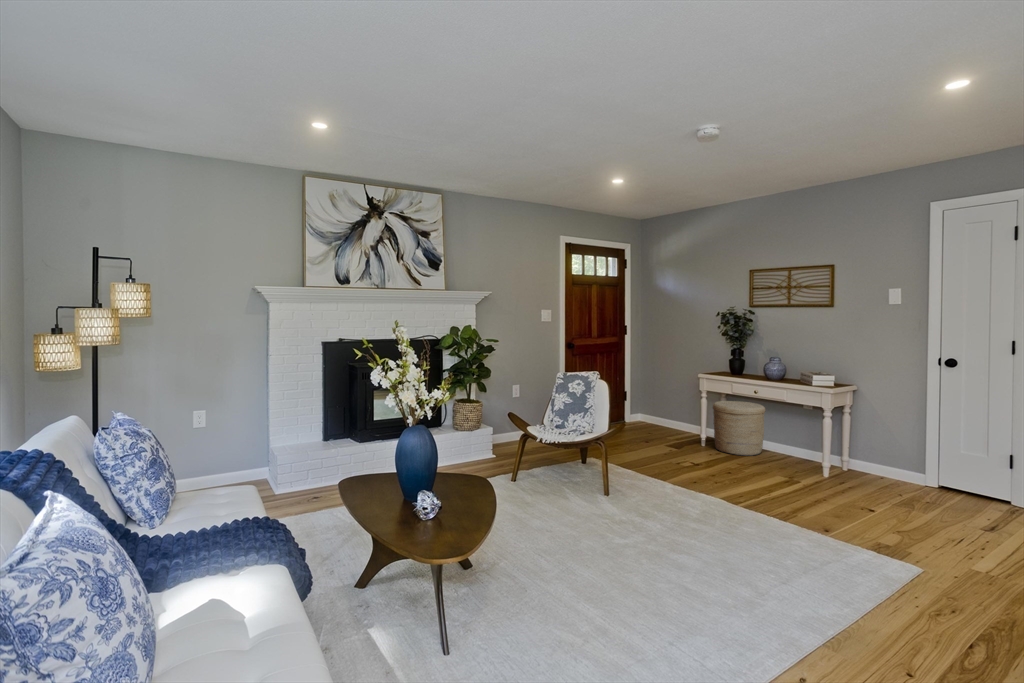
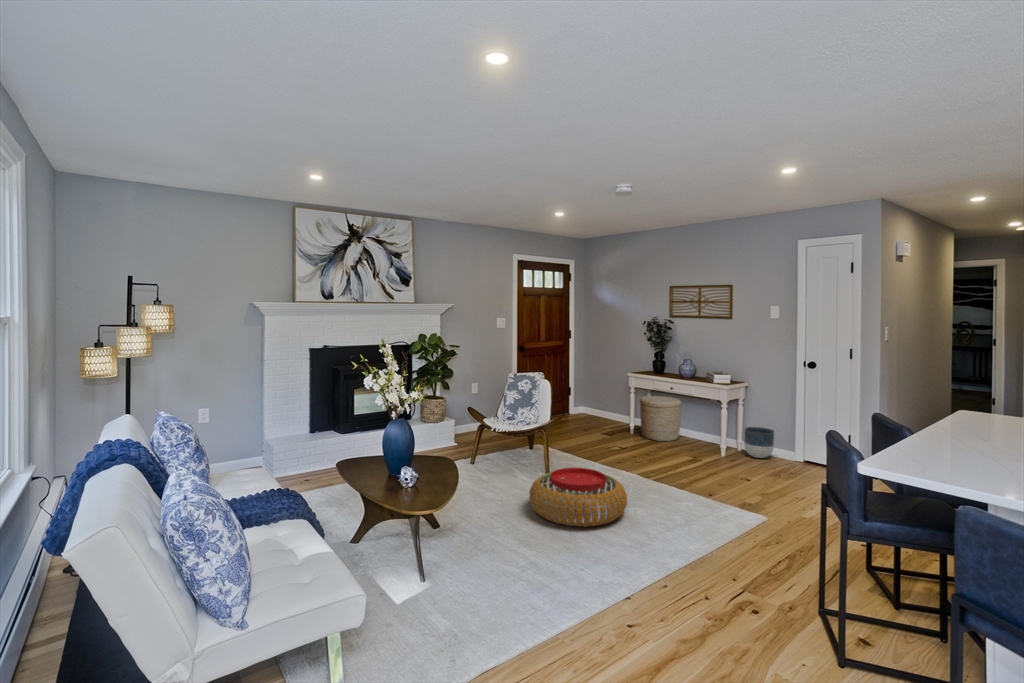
planter: none [853,440,894,479] -> present [744,427,774,458]
pouf: none [589,491,723,574] -> present [529,468,627,527]

